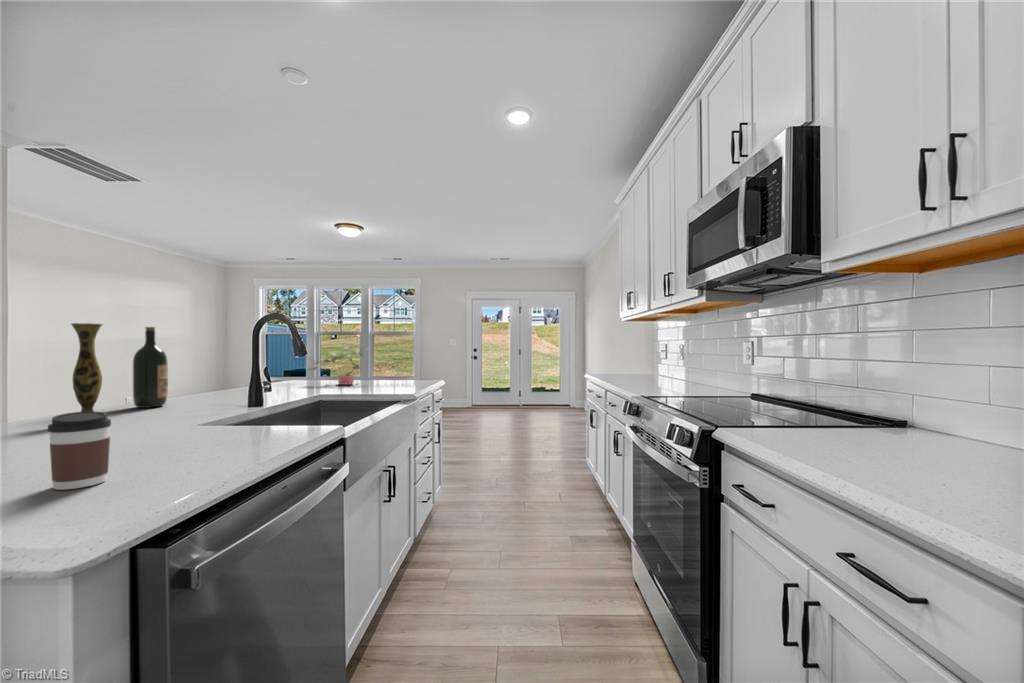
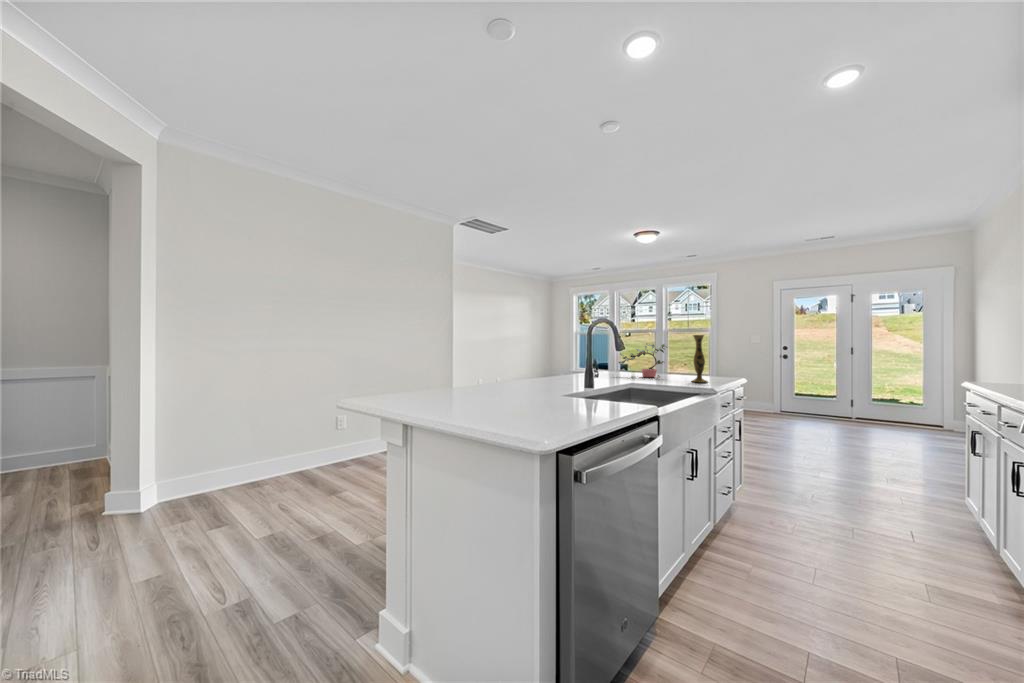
vase: present [71,323,103,412] -> present [692,335,708,382]
wine bottle: present [133,327,168,408] -> none [514,330,533,384]
coffee cup: present [48,412,111,490] -> none [509,380,534,421]

